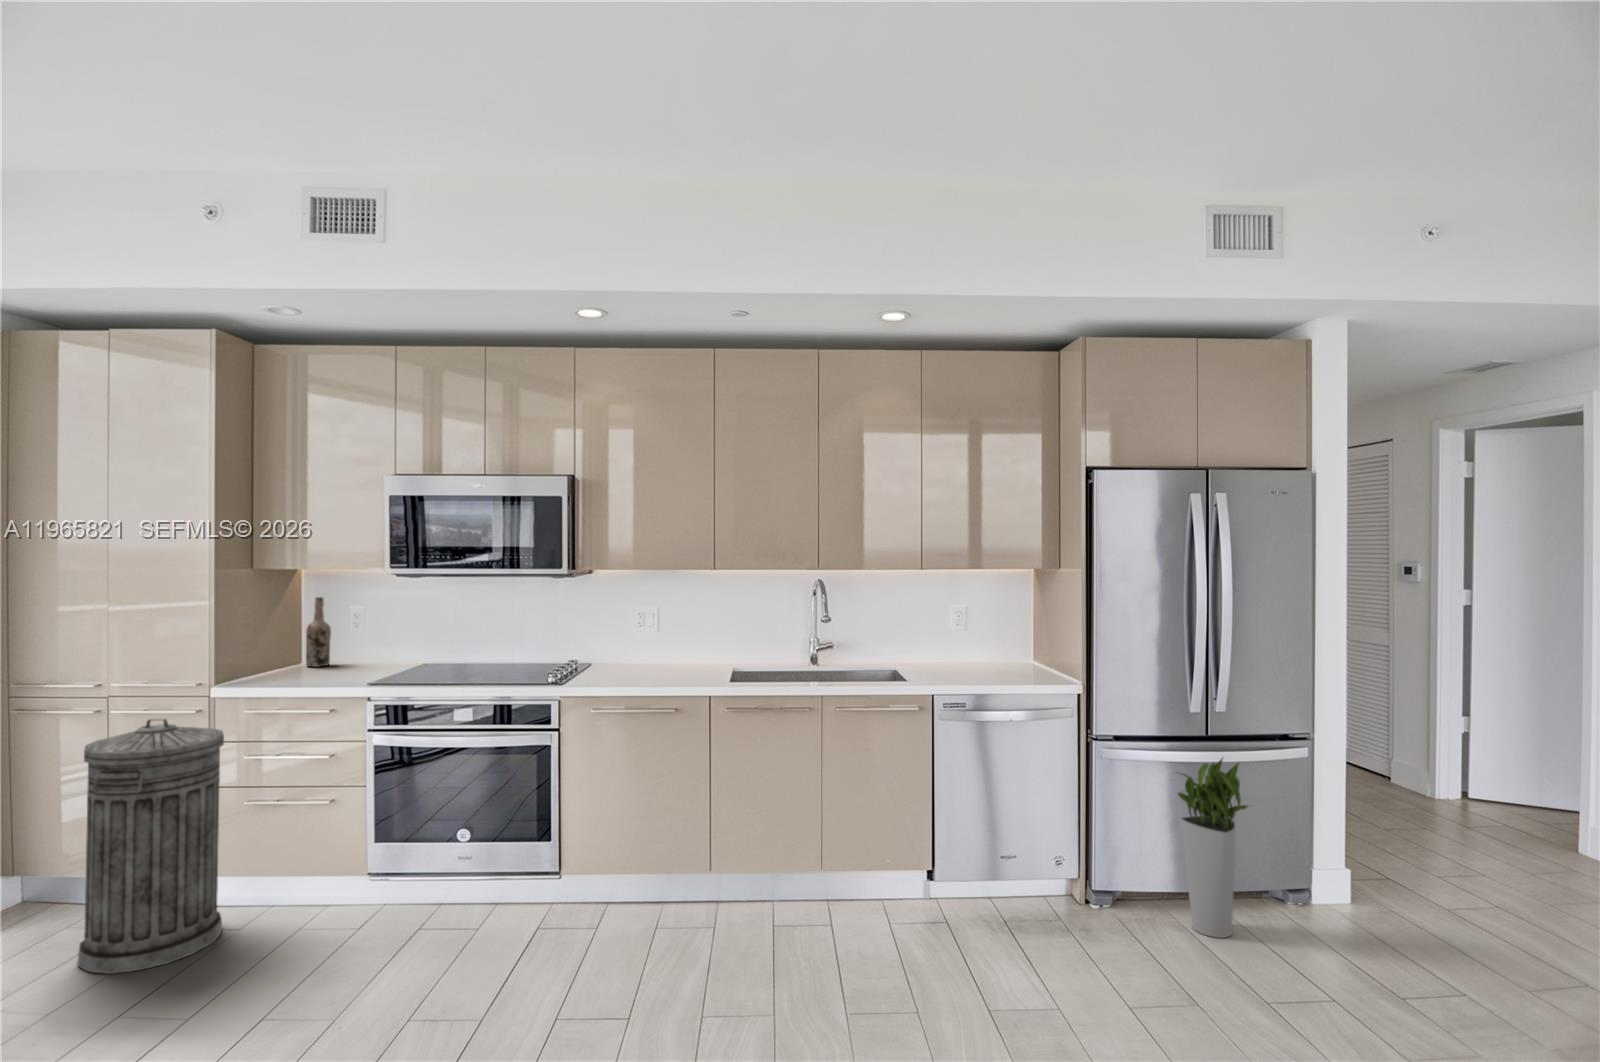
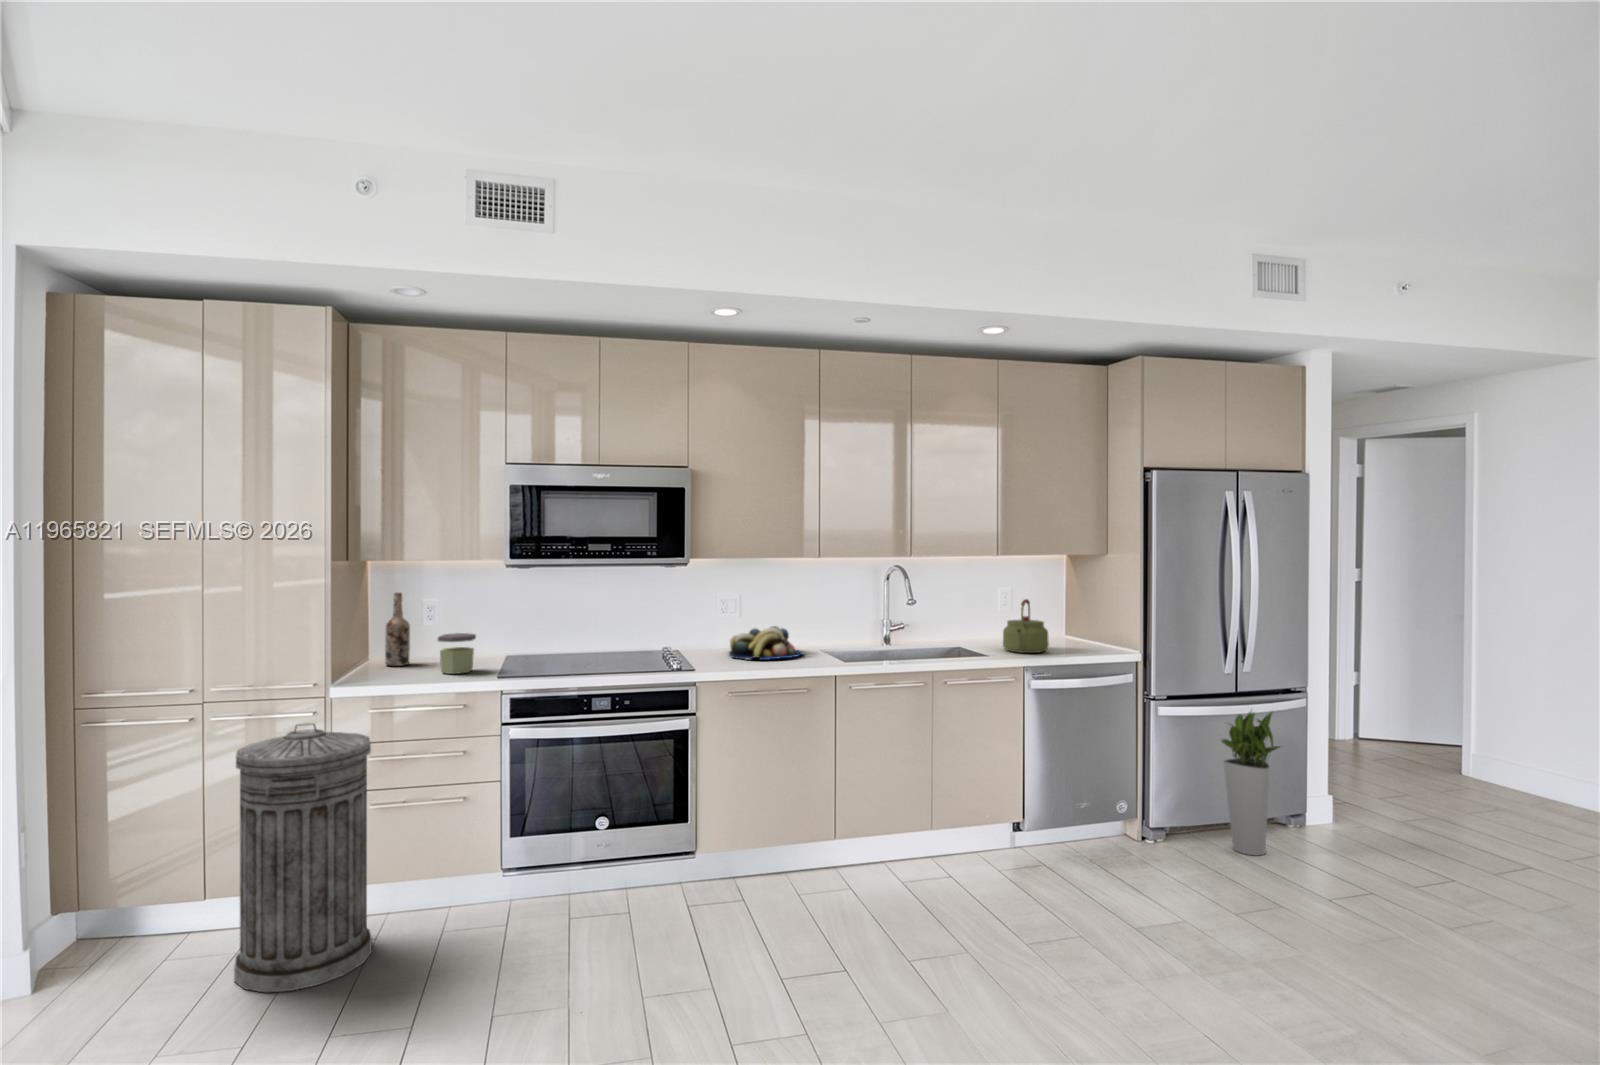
kettle: none [933,618,984,679] -> present [1003,599,1049,653]
jar: none [331,637,372,677] -> present [438,633,476,674]
fruit bowl: none [631,640,712,675] -> present [729,626,803,660]

